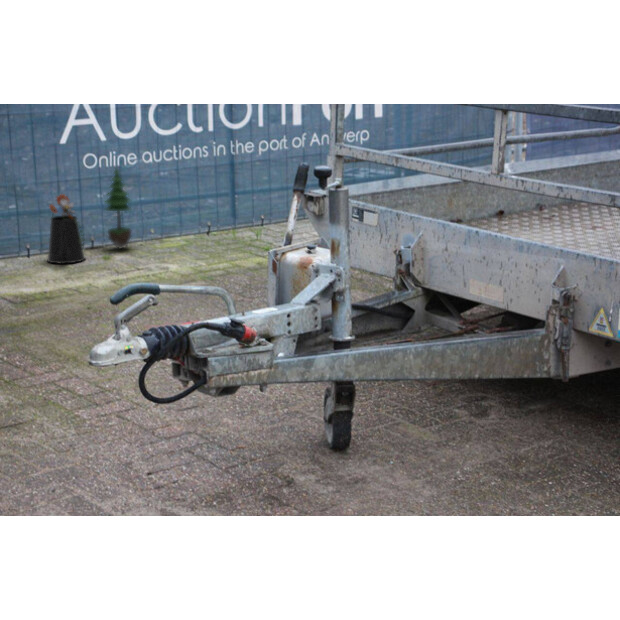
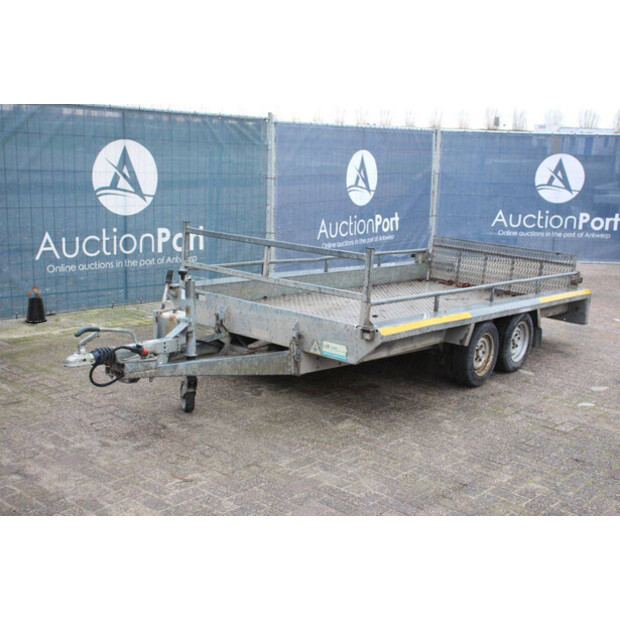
potted tree: present [105,169,131,248] -> none [57,272,74,316]

